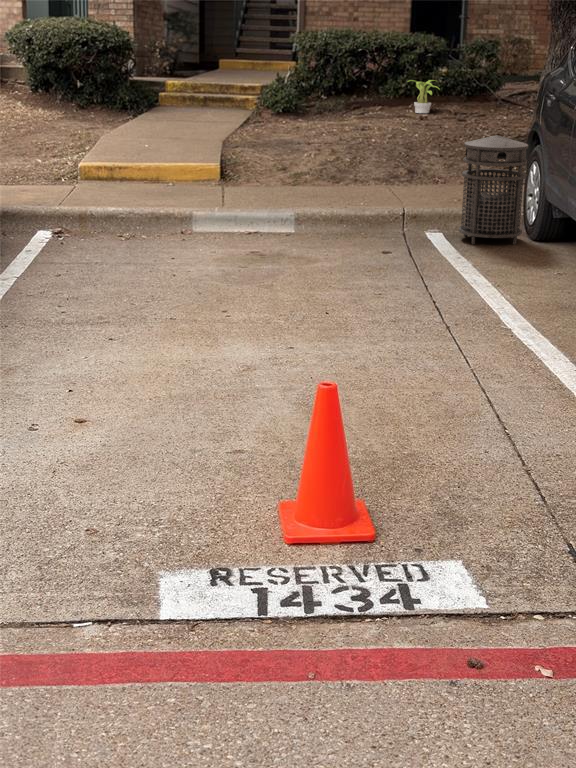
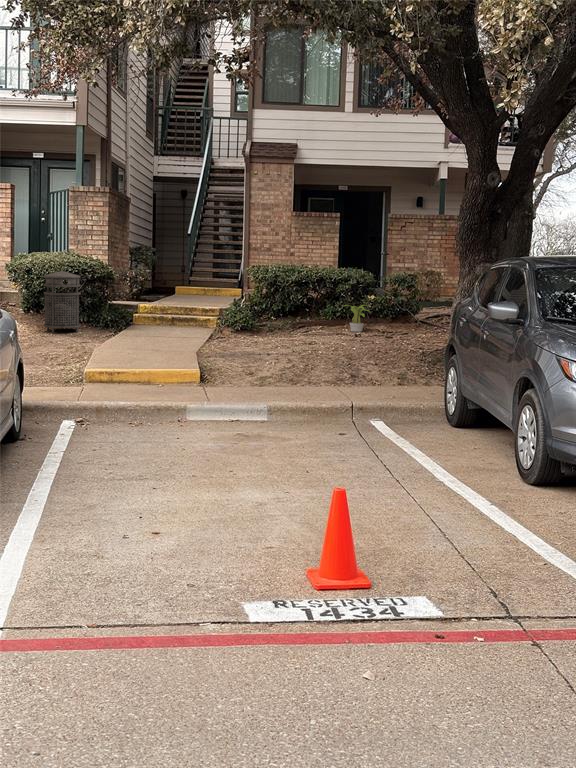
trash can: present [459,135,528,244] -> present [44,271,81,332]

